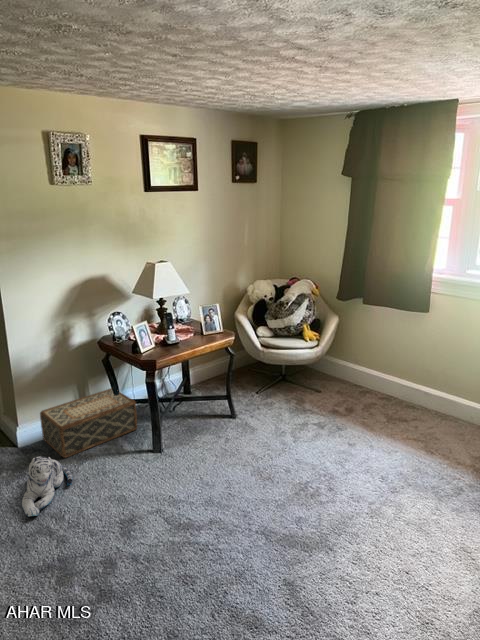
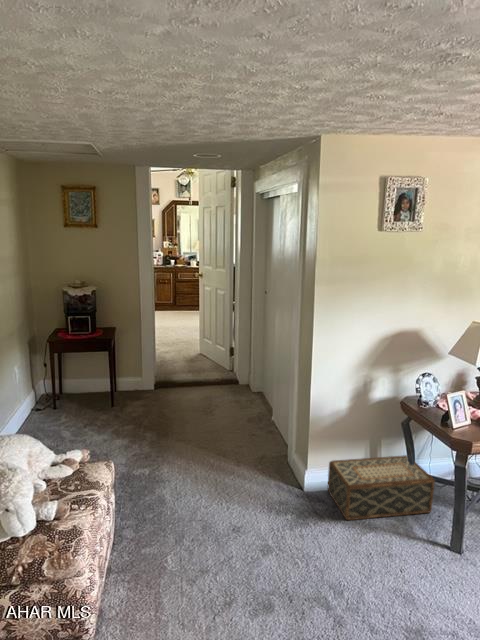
plush toy: present [22,457,73,517] -> none [299,513,353,579]

